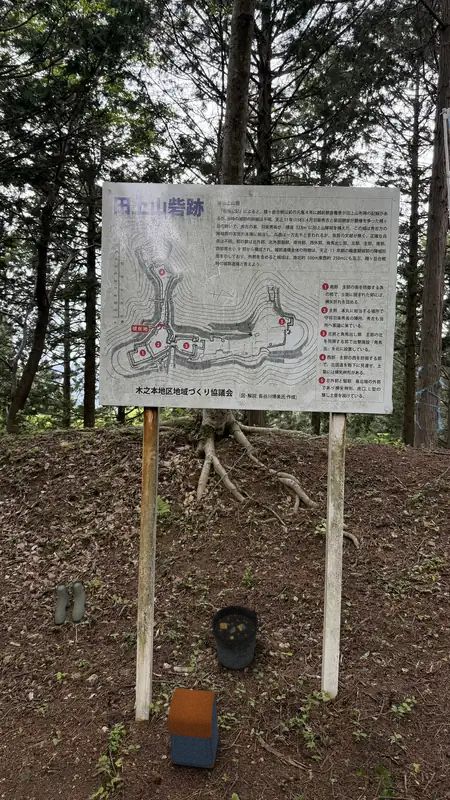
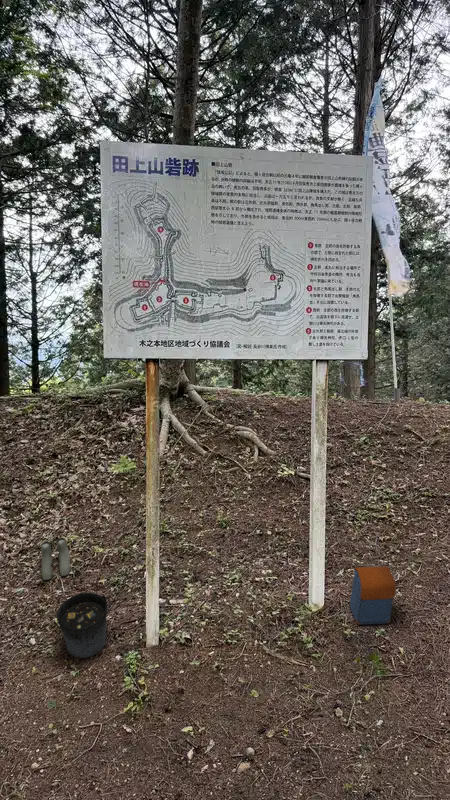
bucket: present [211,605,261,669] -> present [56,593,111,658]
backpack: present [168,688,219,768] -> present [350,567,396,625]

